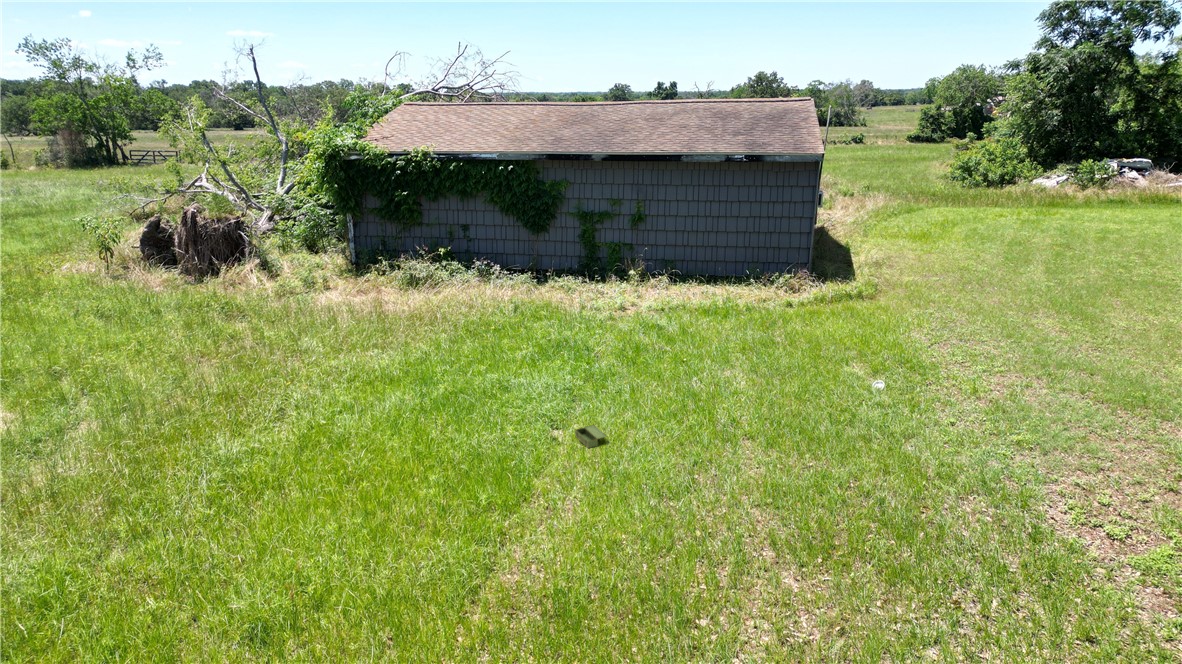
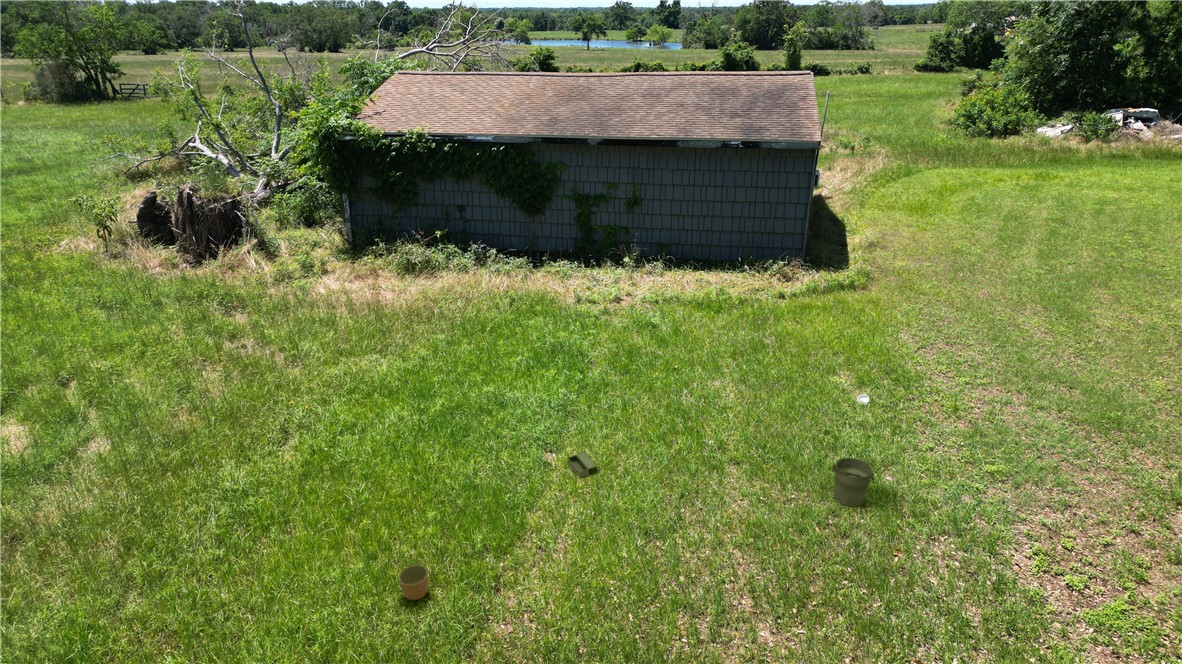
bucket: none [851,422,896,471] -> present [832,458,874,507]
planter: none [400,513,431,549] -> present [399,565,429,600]

